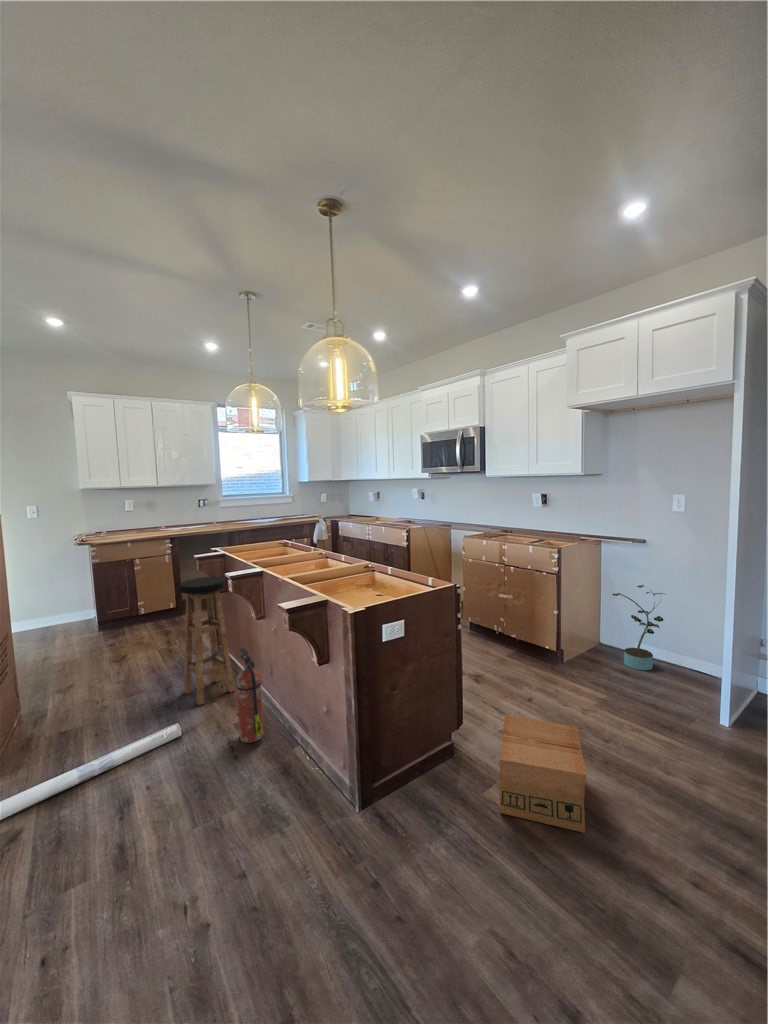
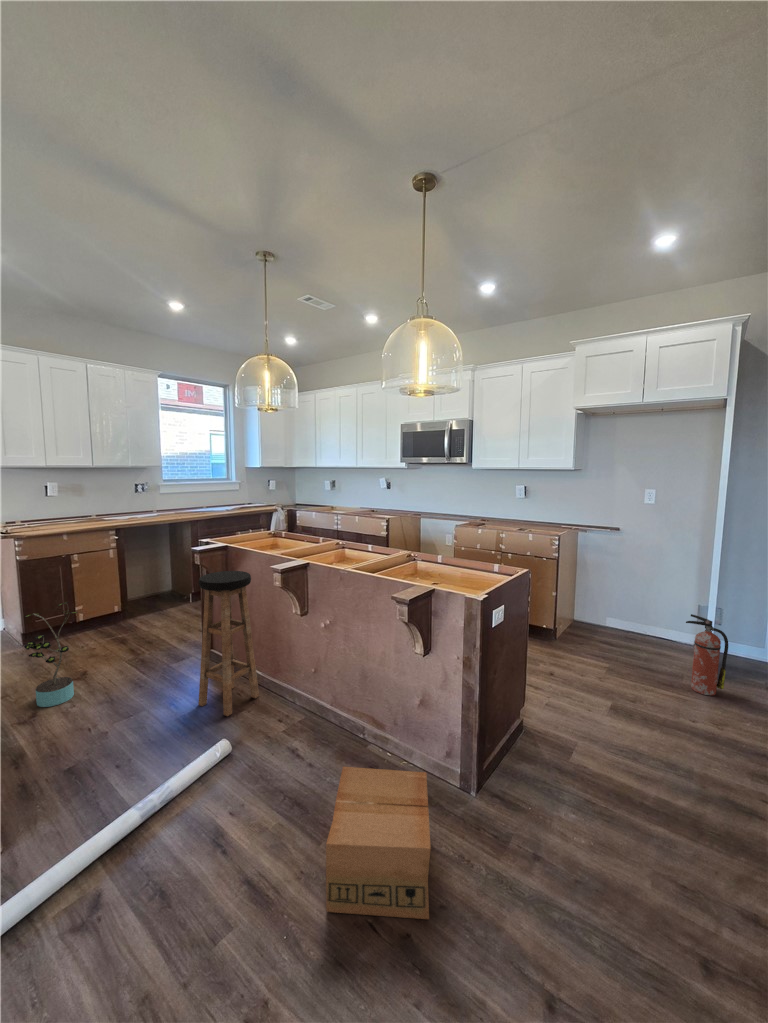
potted plant: present [613,585,663,670] -> present [24,602,77,707]
fire extinguisher: present [236,648,264,743] -> present [686,614,728,695]
cardboard box: present [500,715,586,833] -> present [326,767,431,919]

